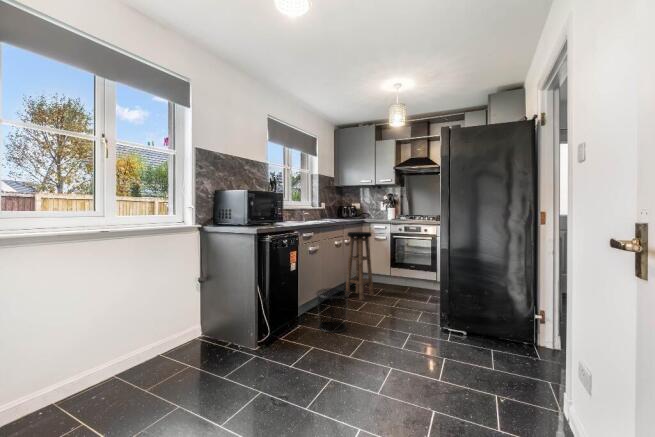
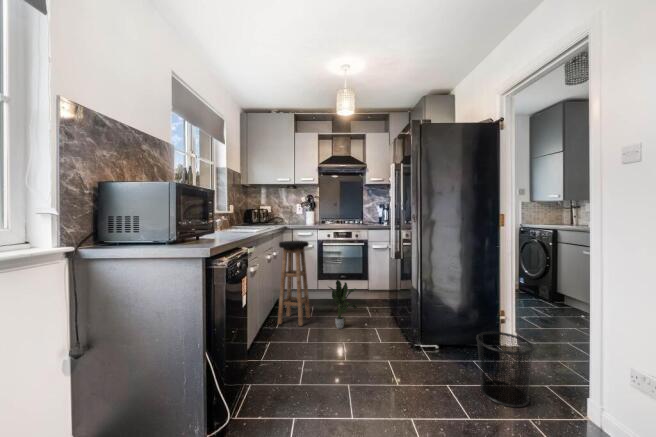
potted plant: none [381,266,408,307] -> present [329,280,357,329]
waste bin: present [317,288,349,333] -> present [476,332,534,407]

